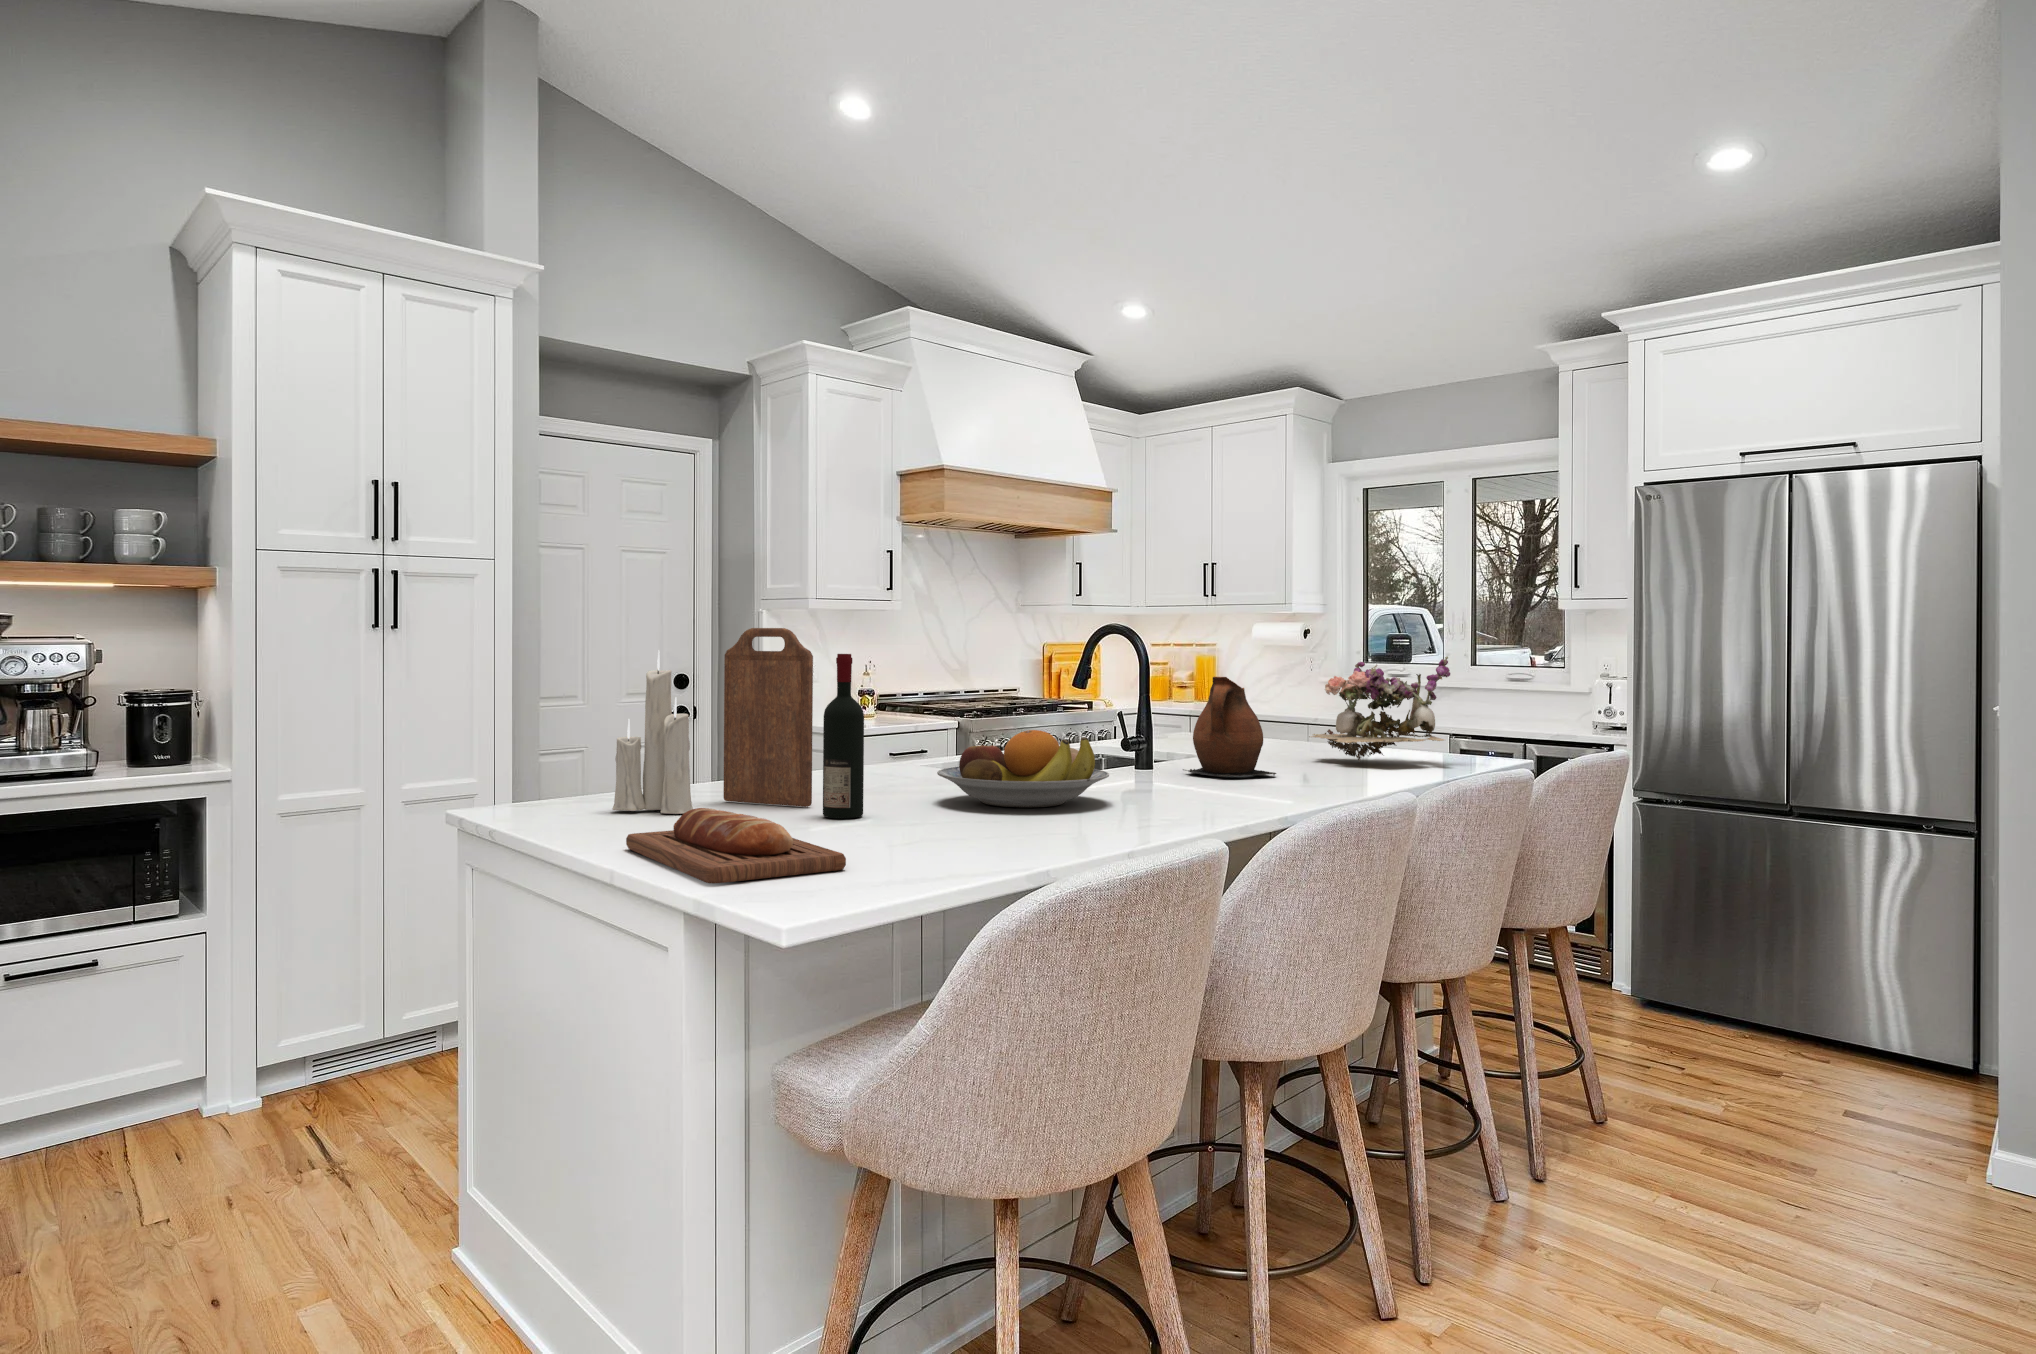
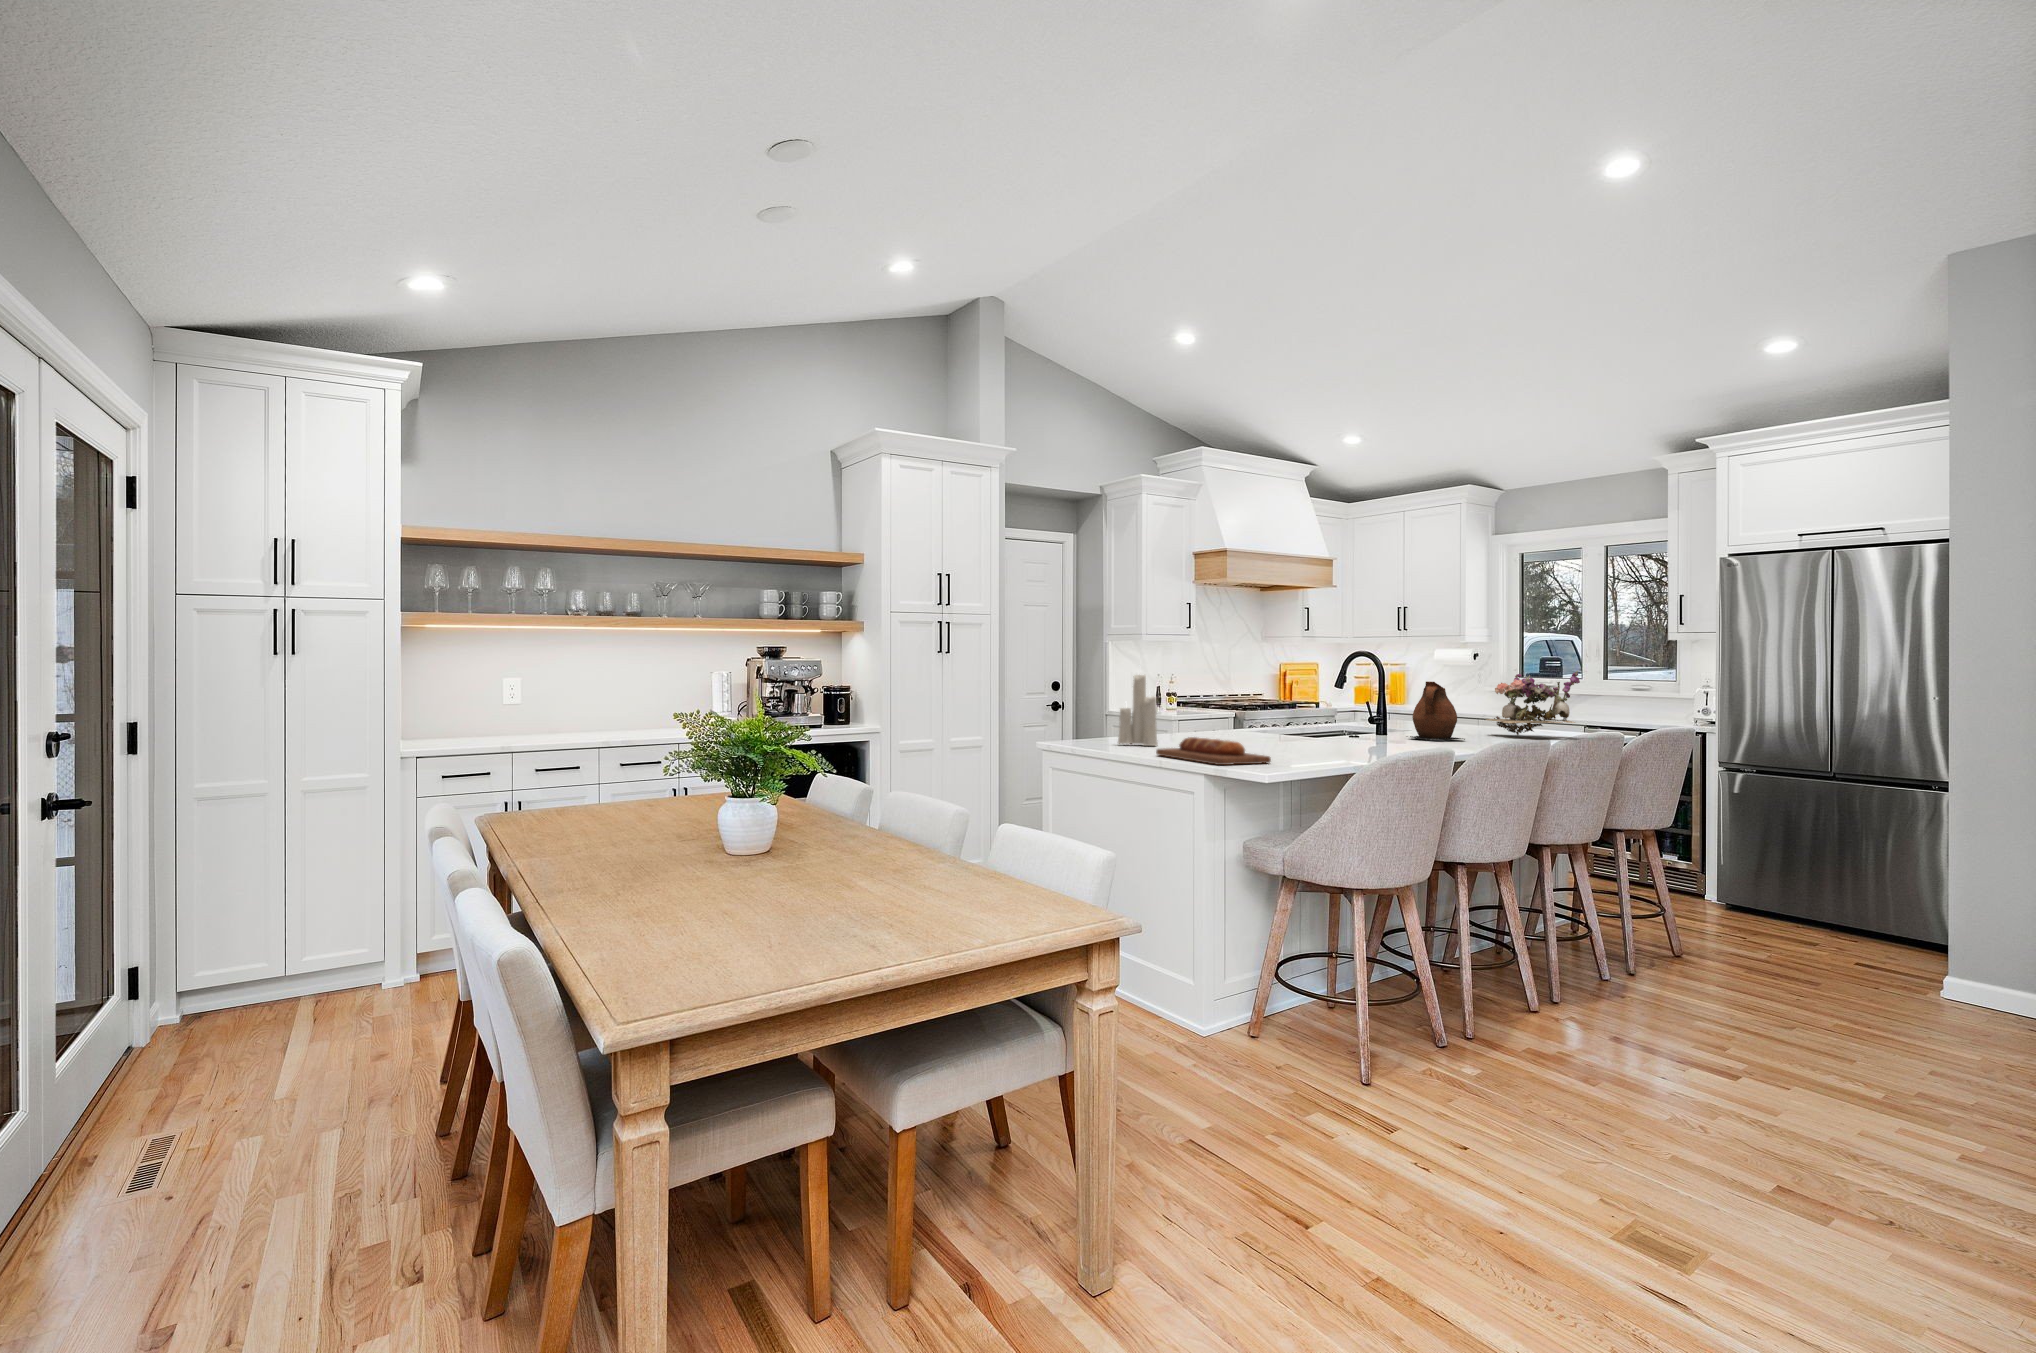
cutting board: present [724,628,813,807] -> none [1164,654,1215,745]
wine bottle: present [823,654,864,818] -> none [1227,667,1248,749]
fruit bowl: present [937,730,1109,807] -> none [1278,708,1374,748]

